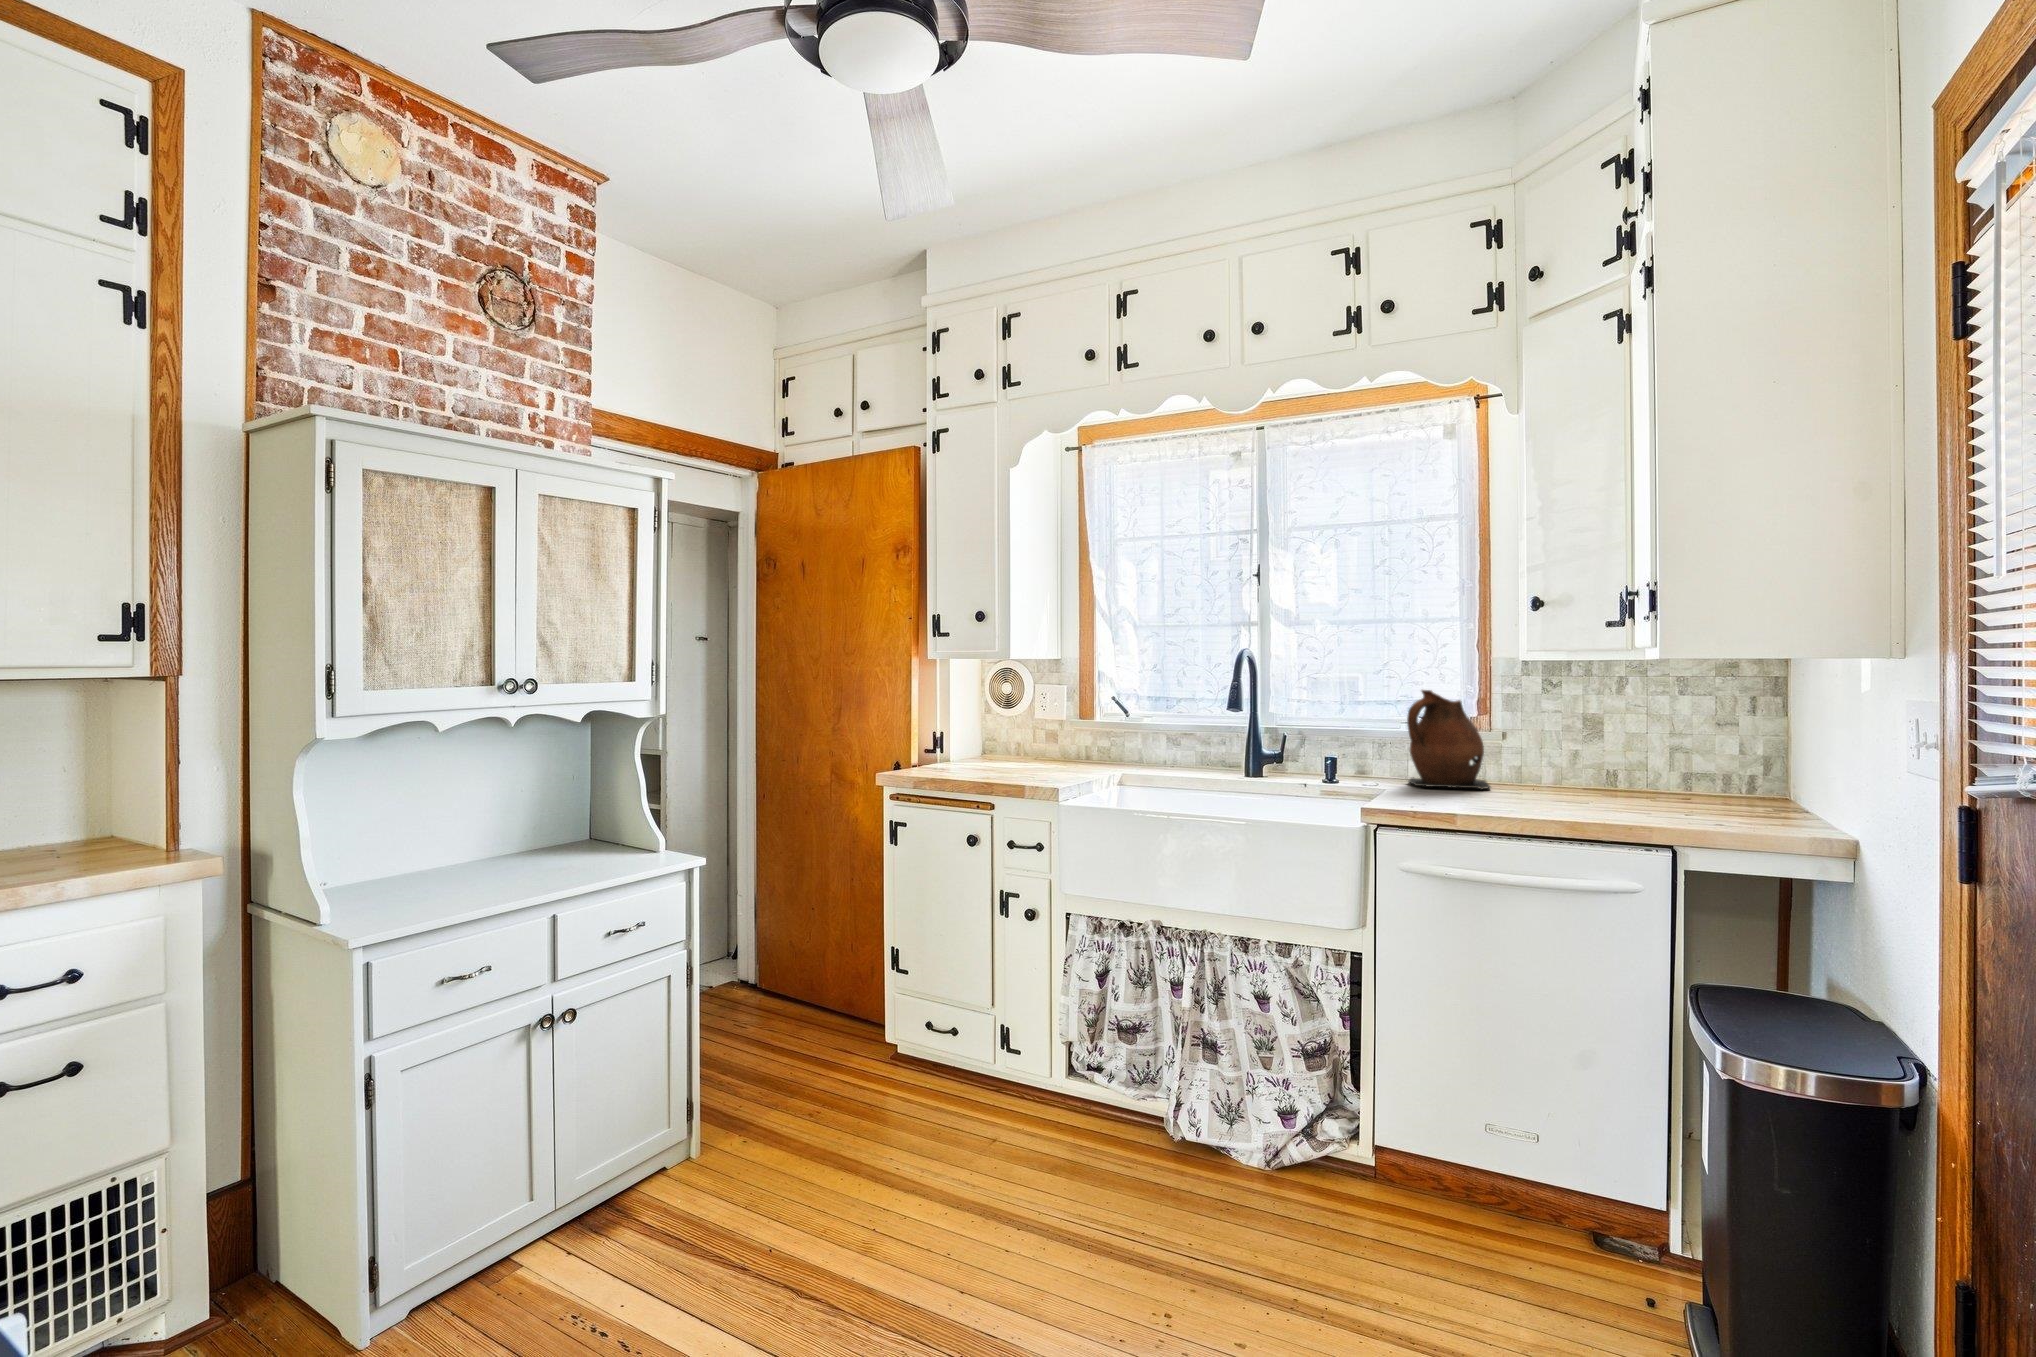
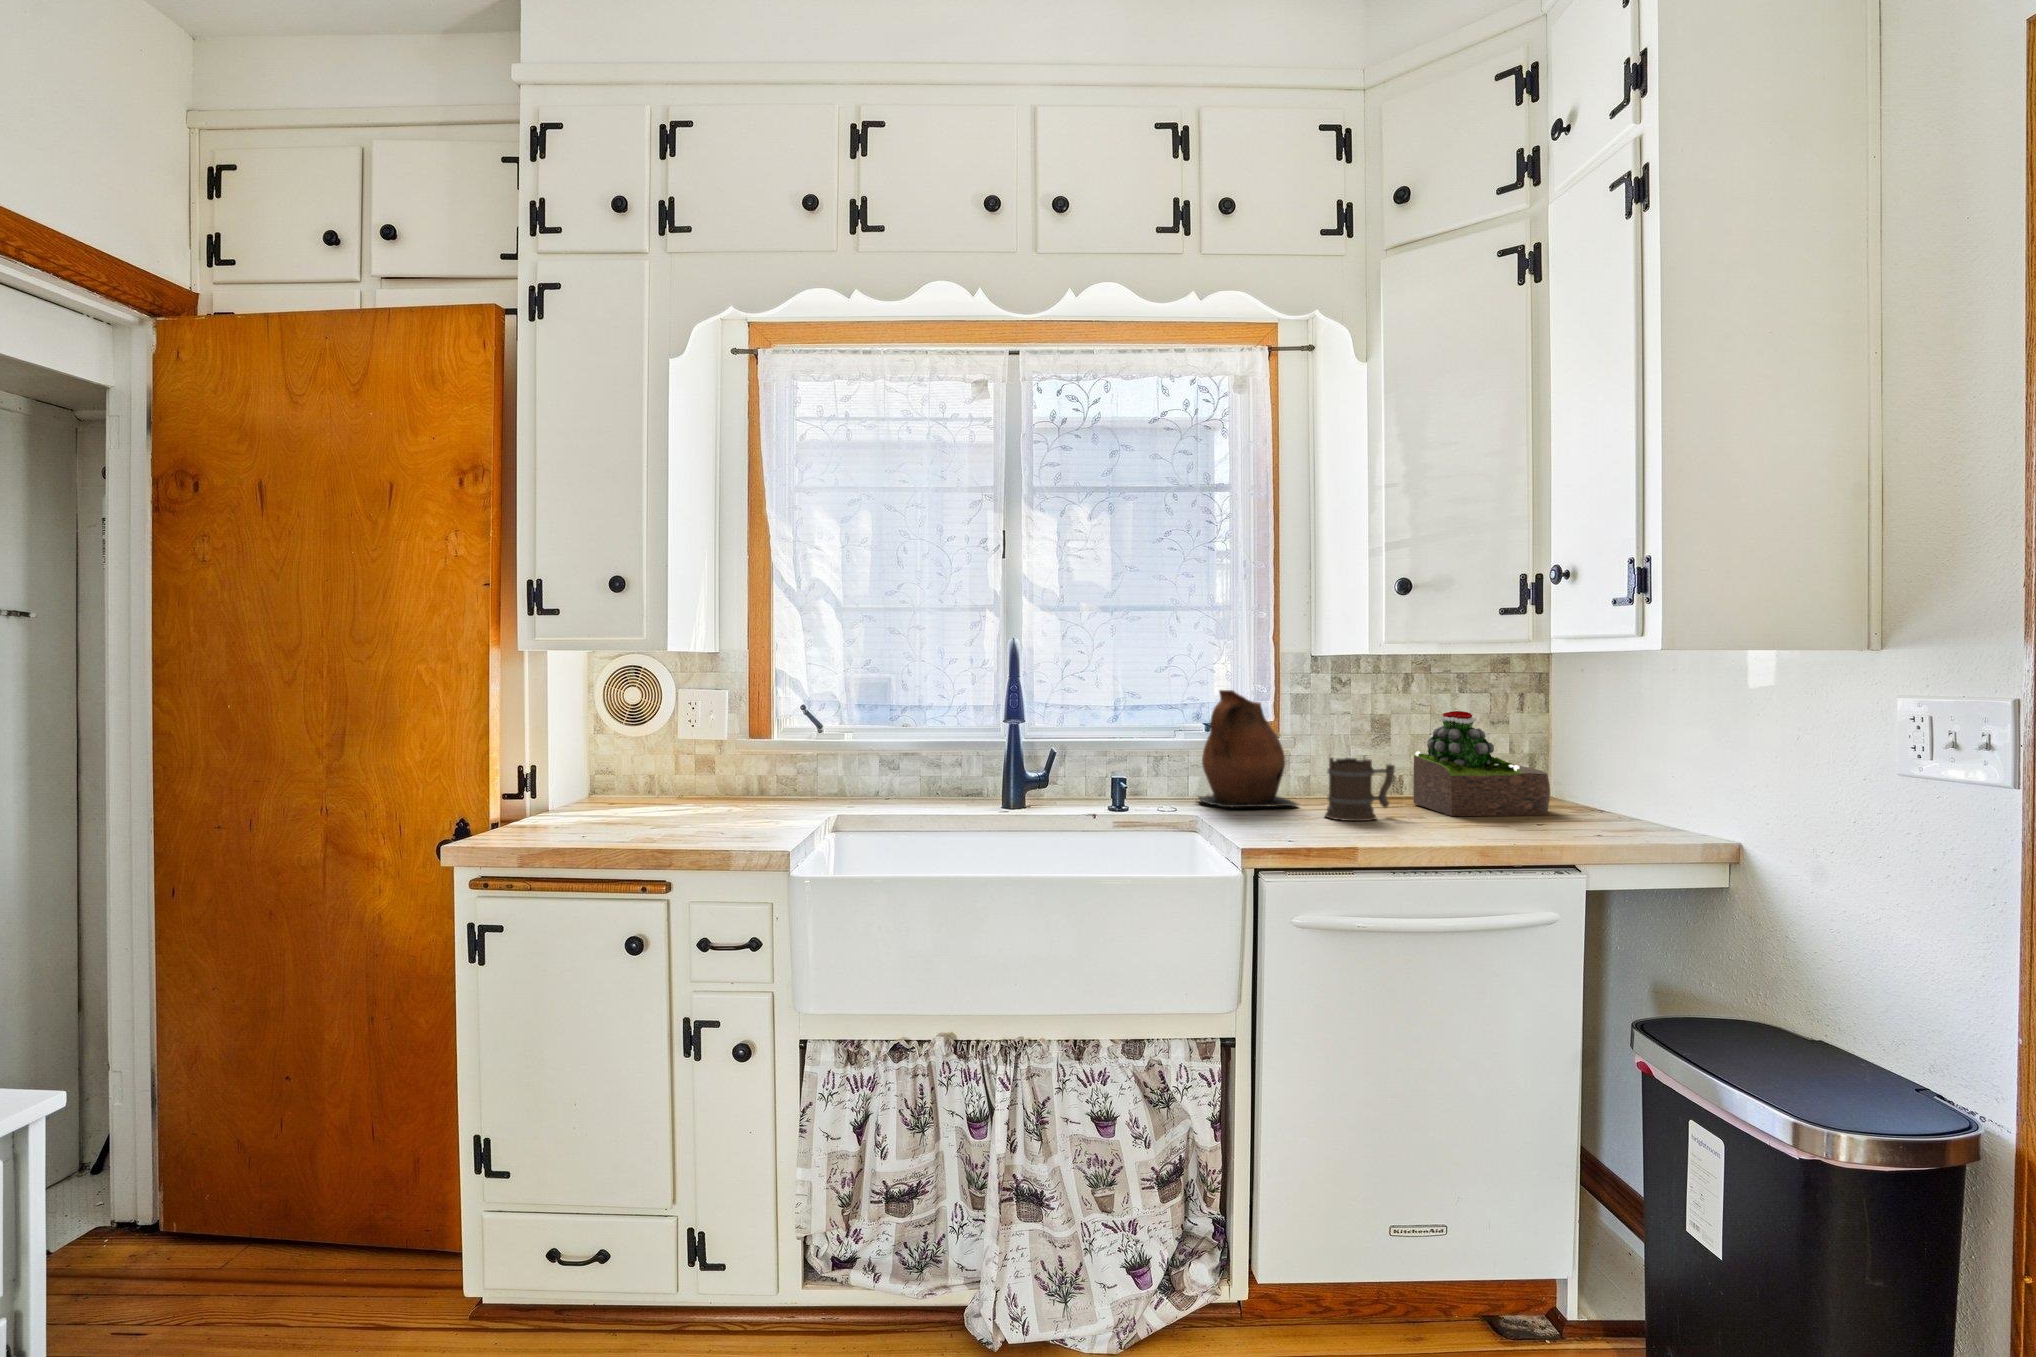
succulent plant: none [1608,711,1732,808] -> present [1414,711,1550,816]
mug: none [1491,747,1561,801] -> present [1325,757,1395,821]

